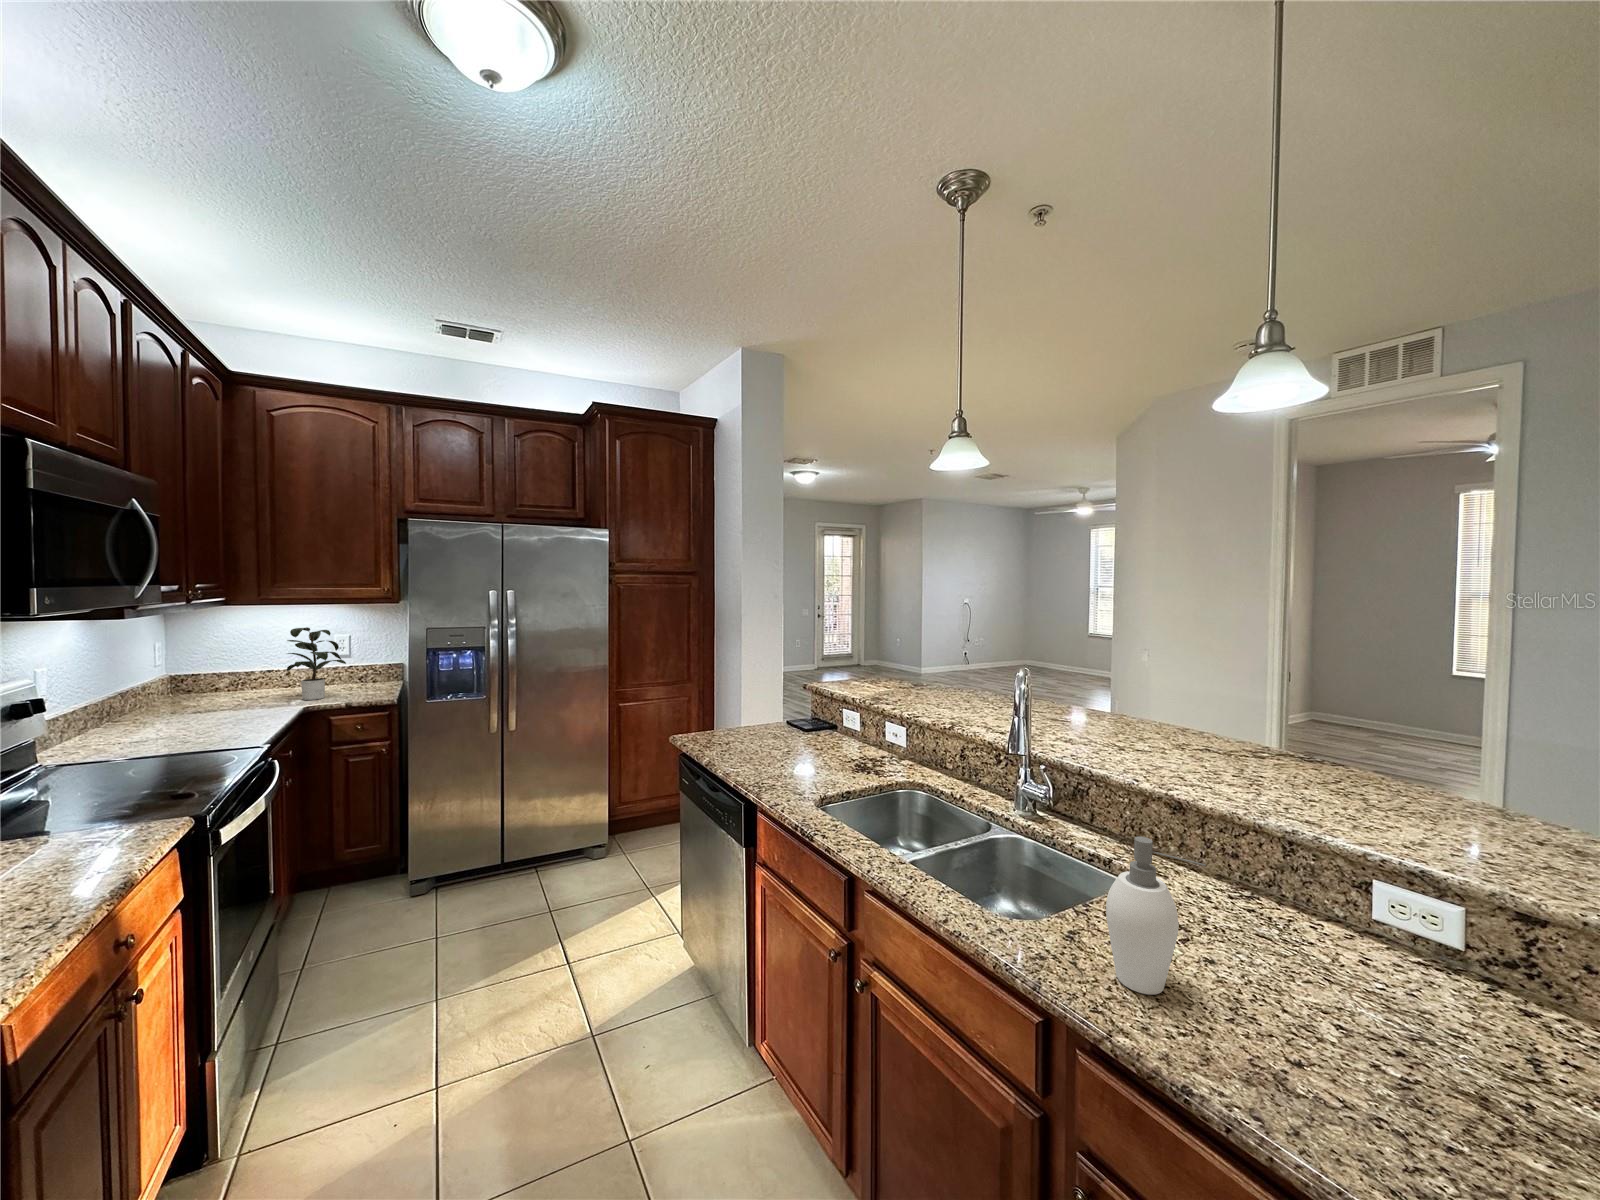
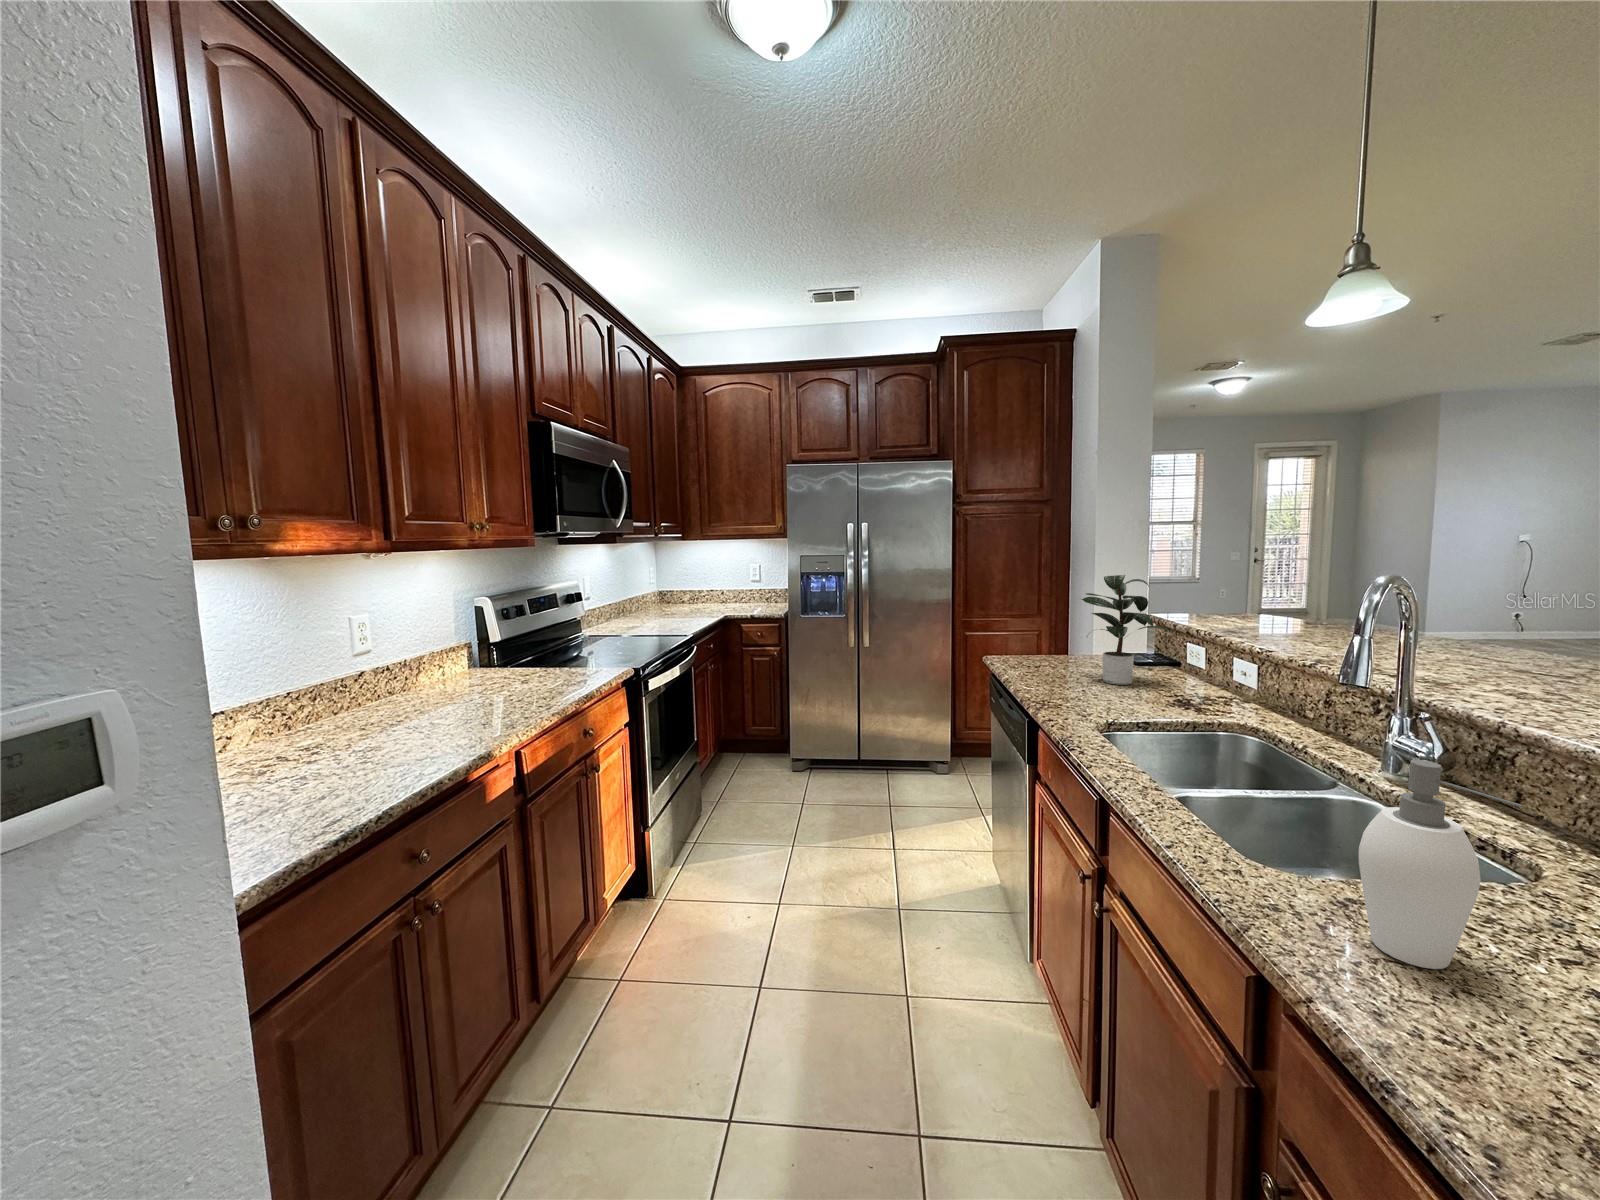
potted plant: present [287,627,346,700] -> present [1082,575,1172,685]

